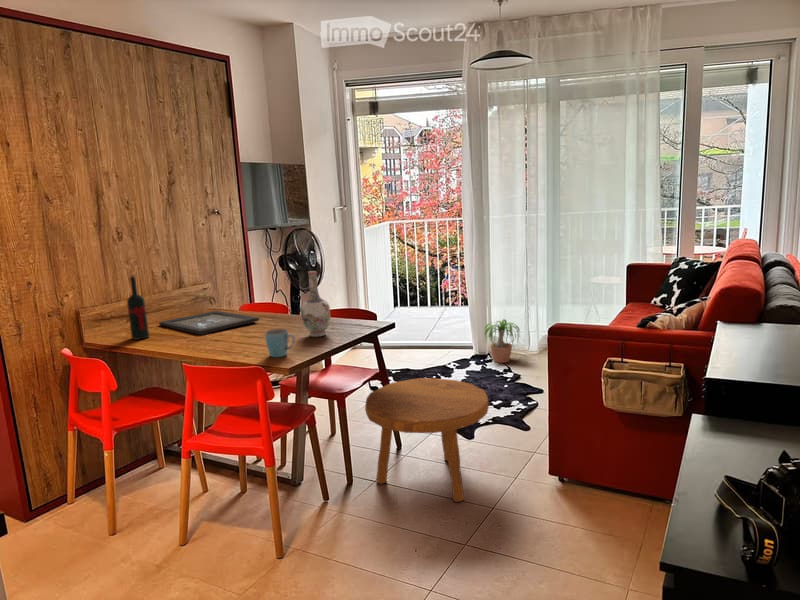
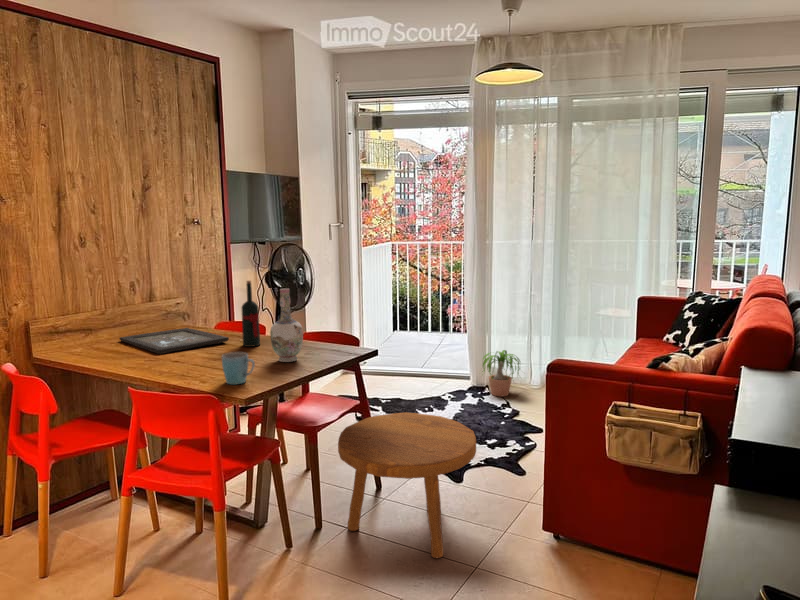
wine bottle: present [127,275,149,340] -> present [242,281,260,347]

